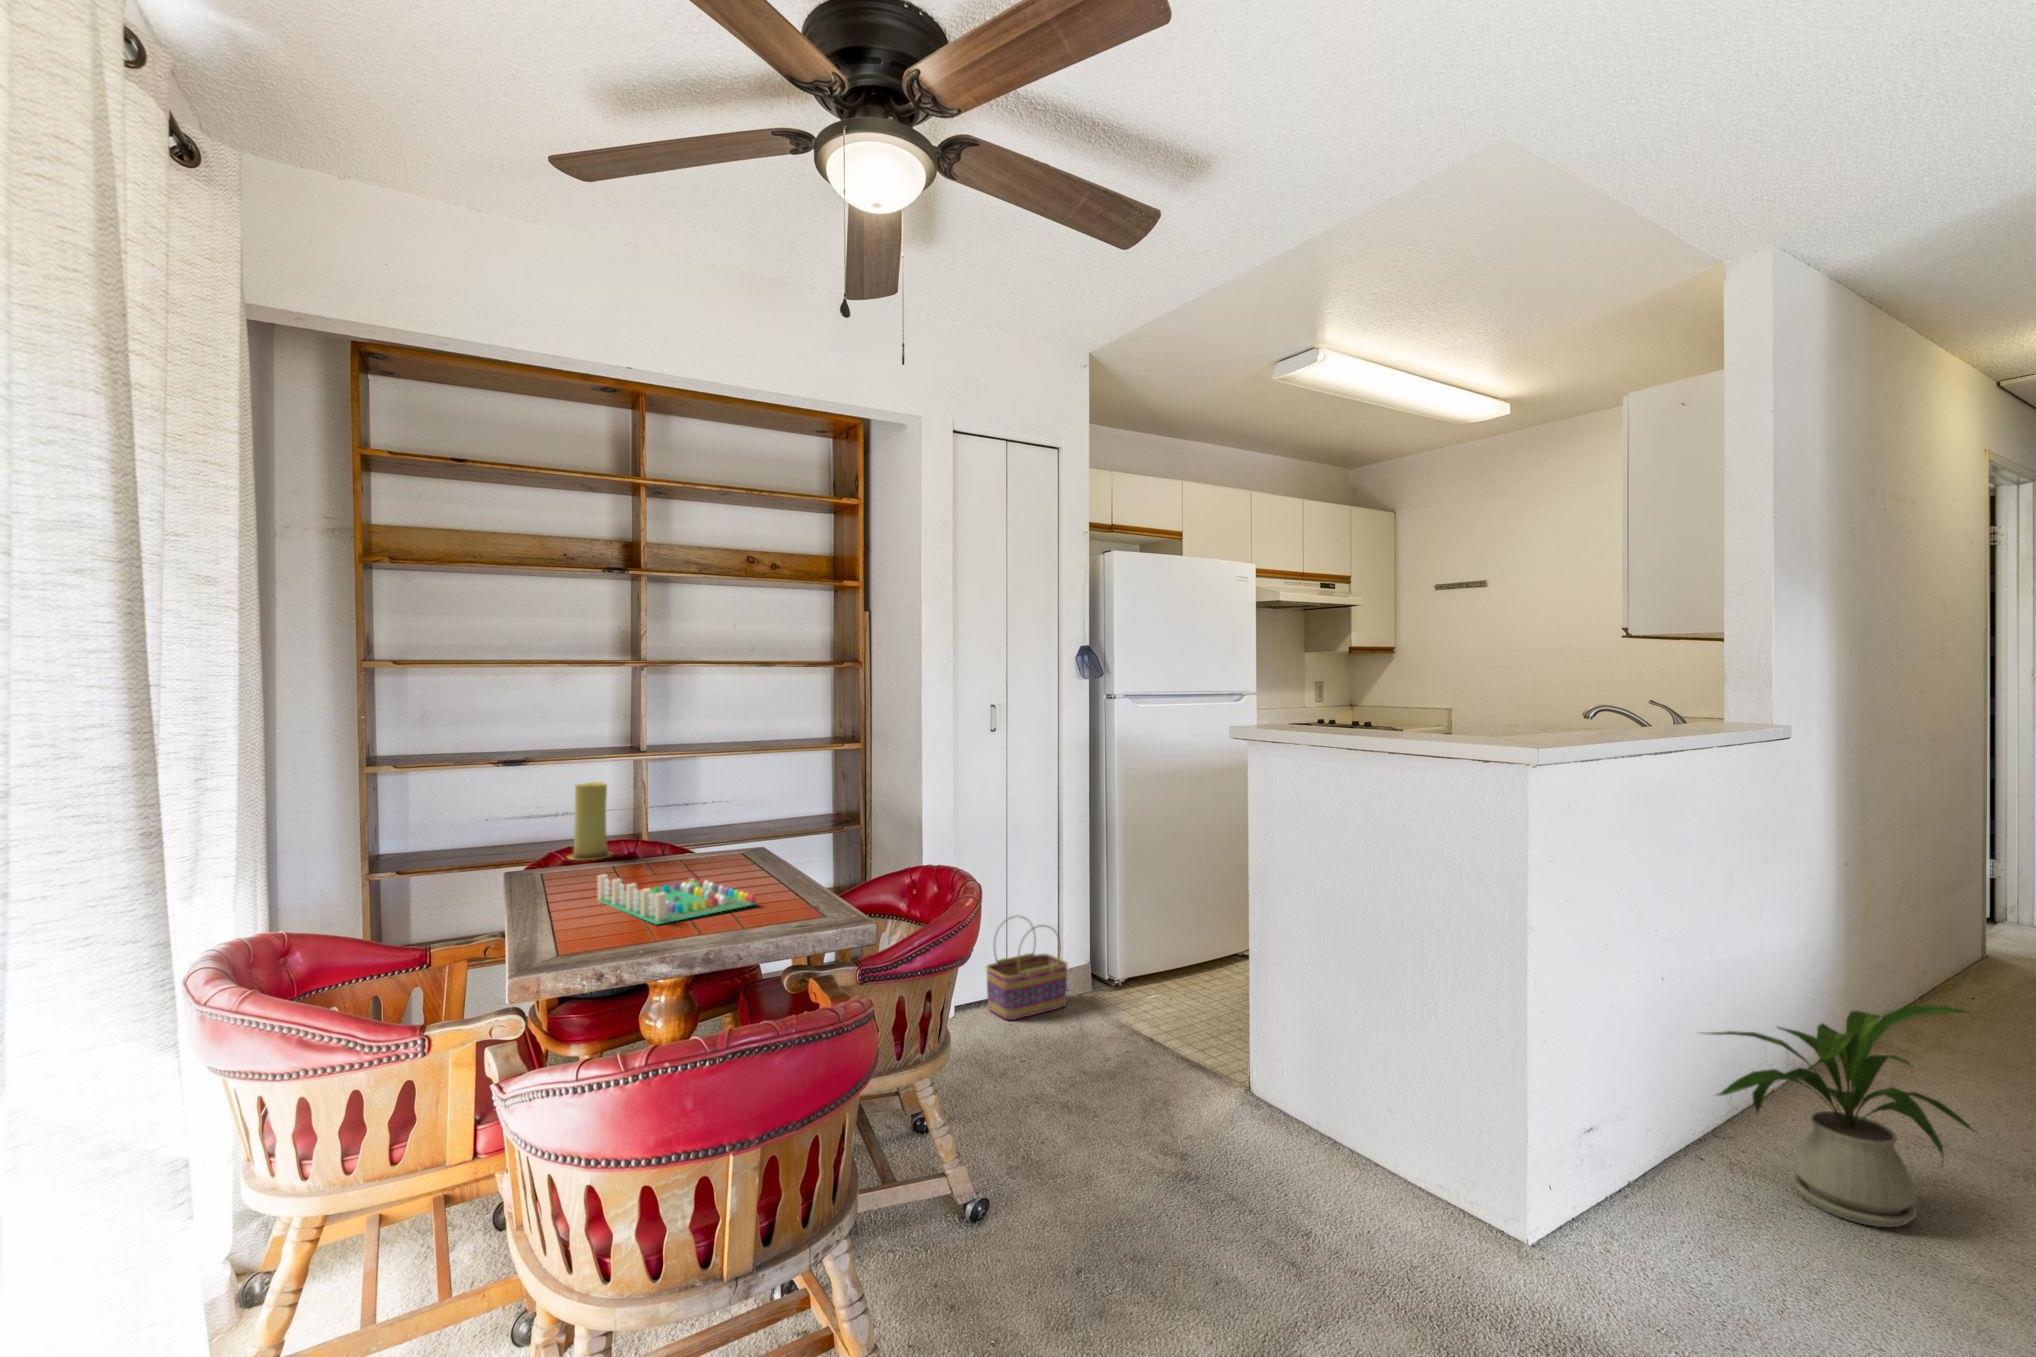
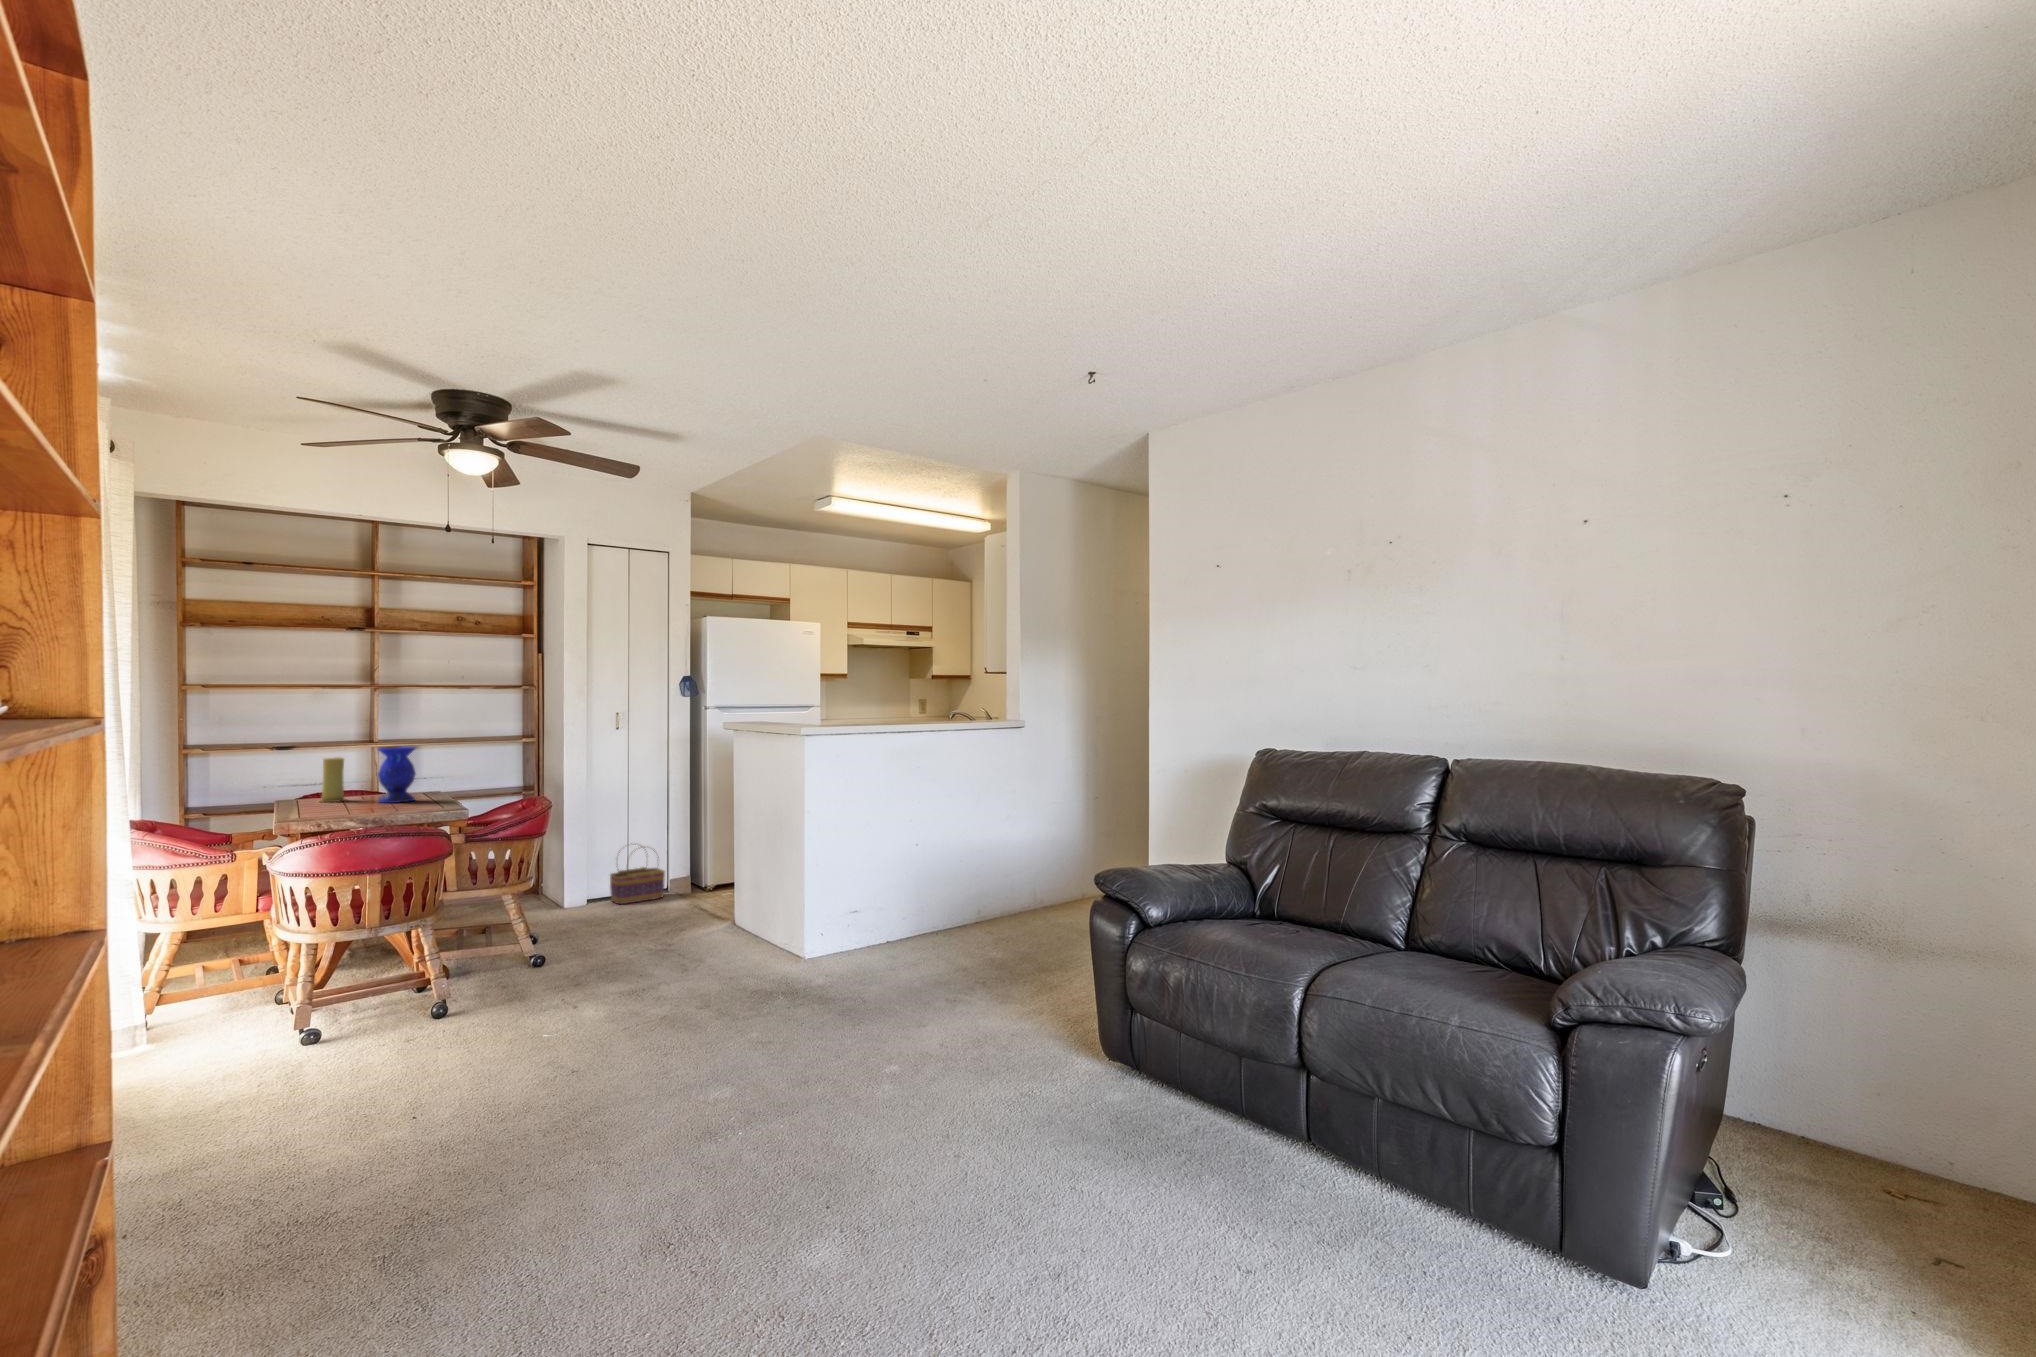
vase: none [659,765,720,865] -> present [378,746,416,803]
board game: present [597,874,758,925] -> none [329,800,424,820]
house plant: present [1708,1005,1974,1227] -> none [933,844,1042,947]

